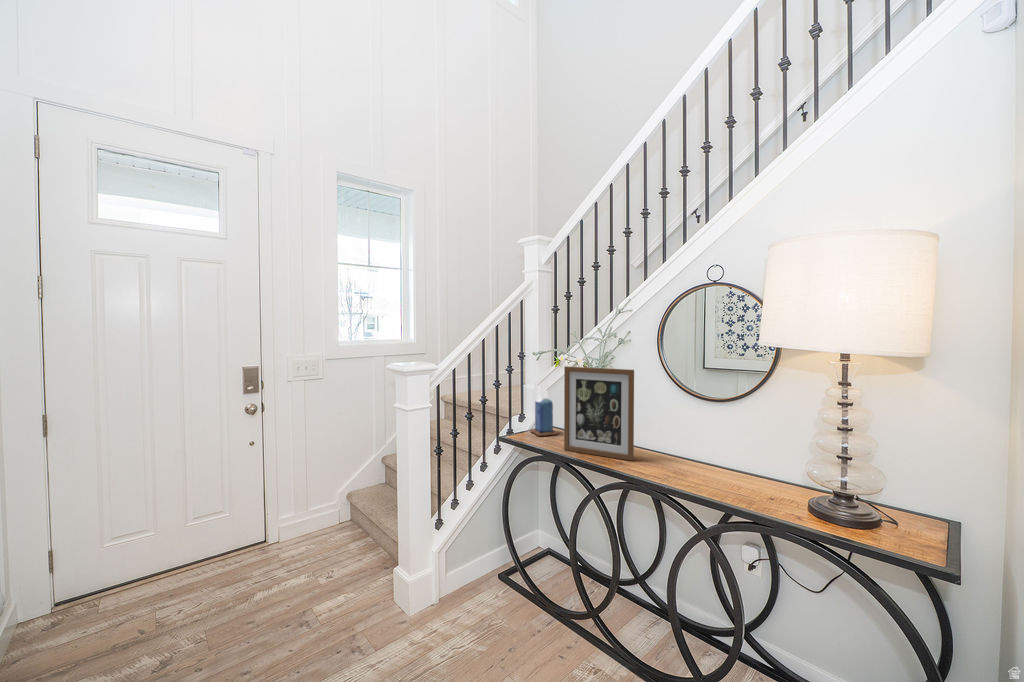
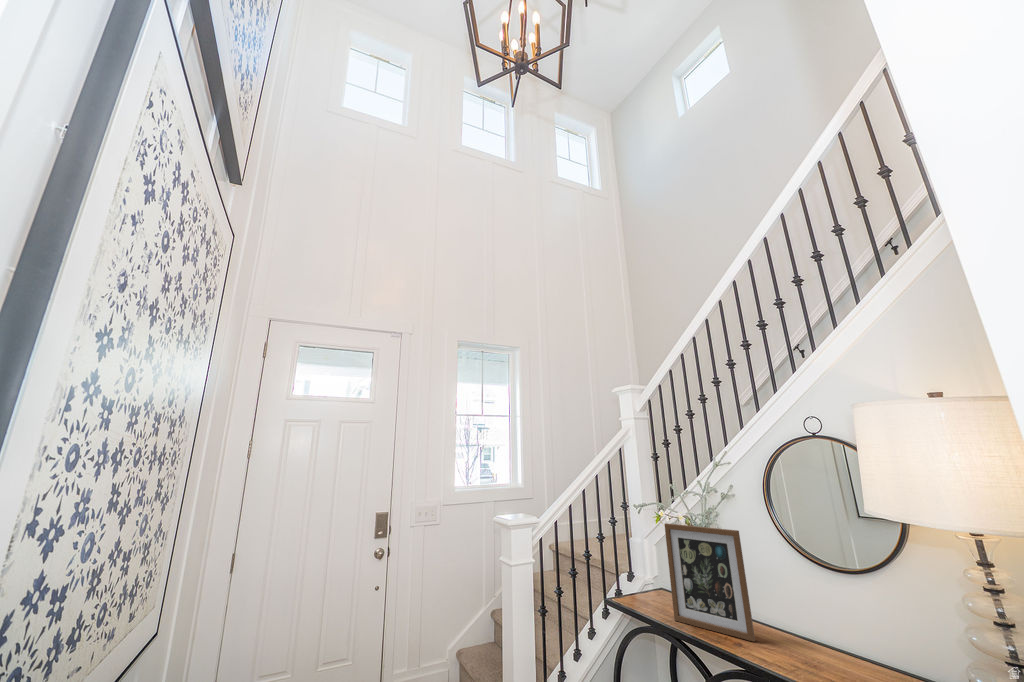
candle: present [530,396,558,436] -> none [639,552,670,601]

